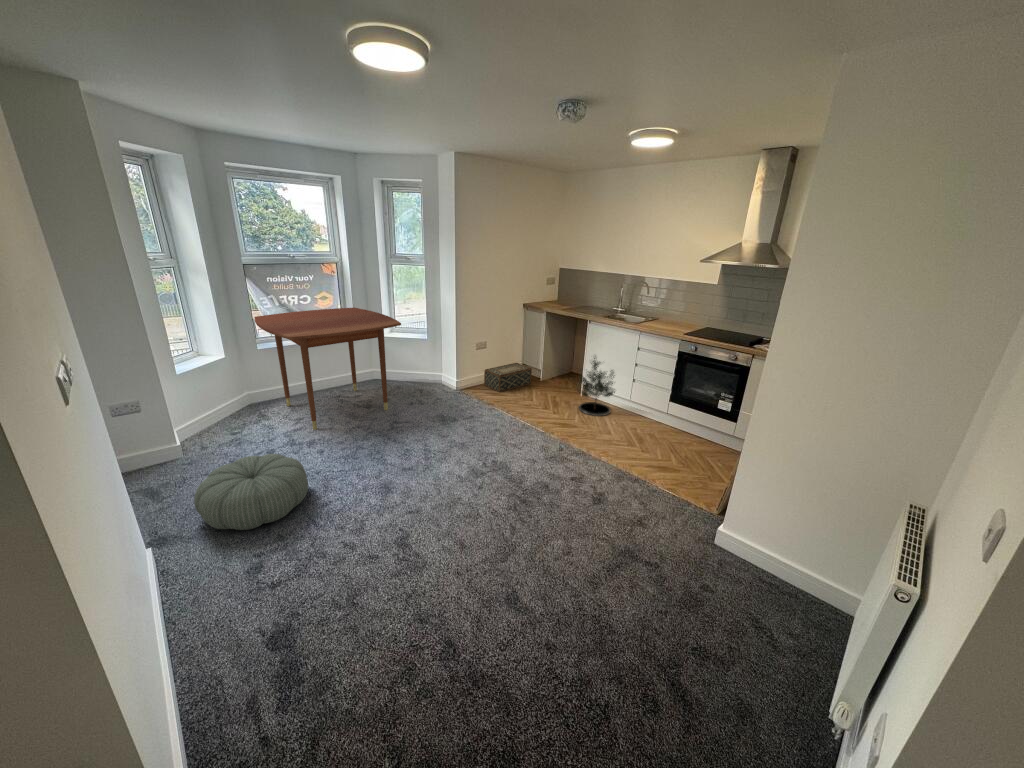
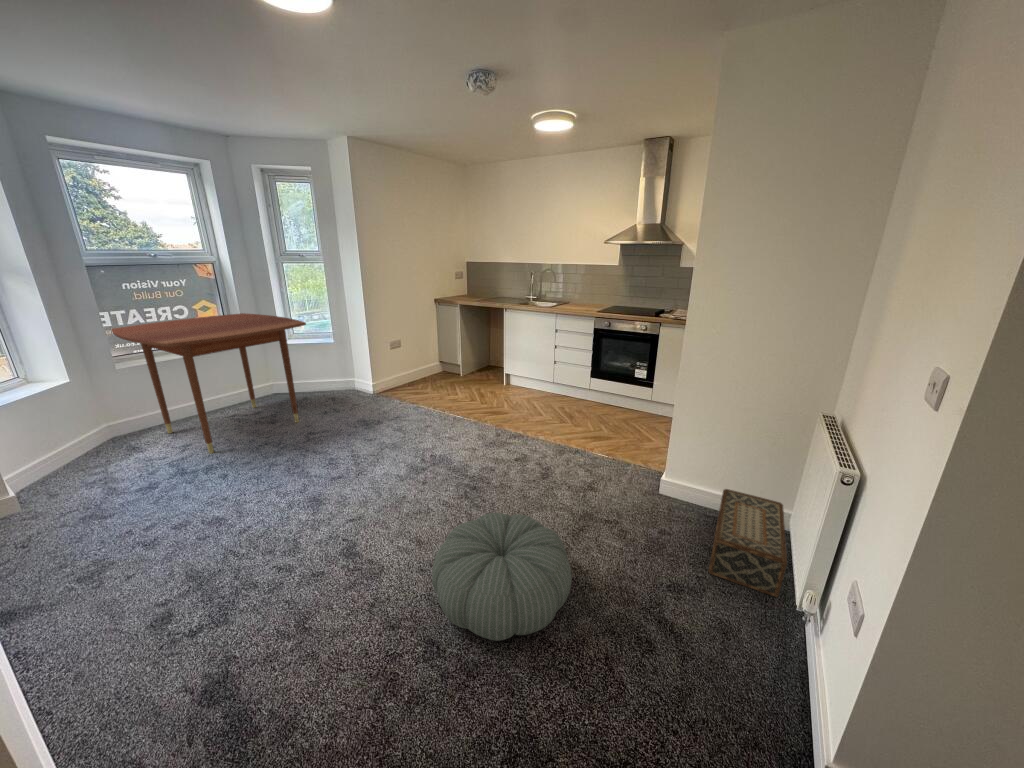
potted tree: present [579,358,615,416] -> none [501,340,539,401]
woven basket: present [484,363,532,392] -> present [709,489,787,597]
pouf: present [194,454,308,530] -> present [432,513,572,641]

